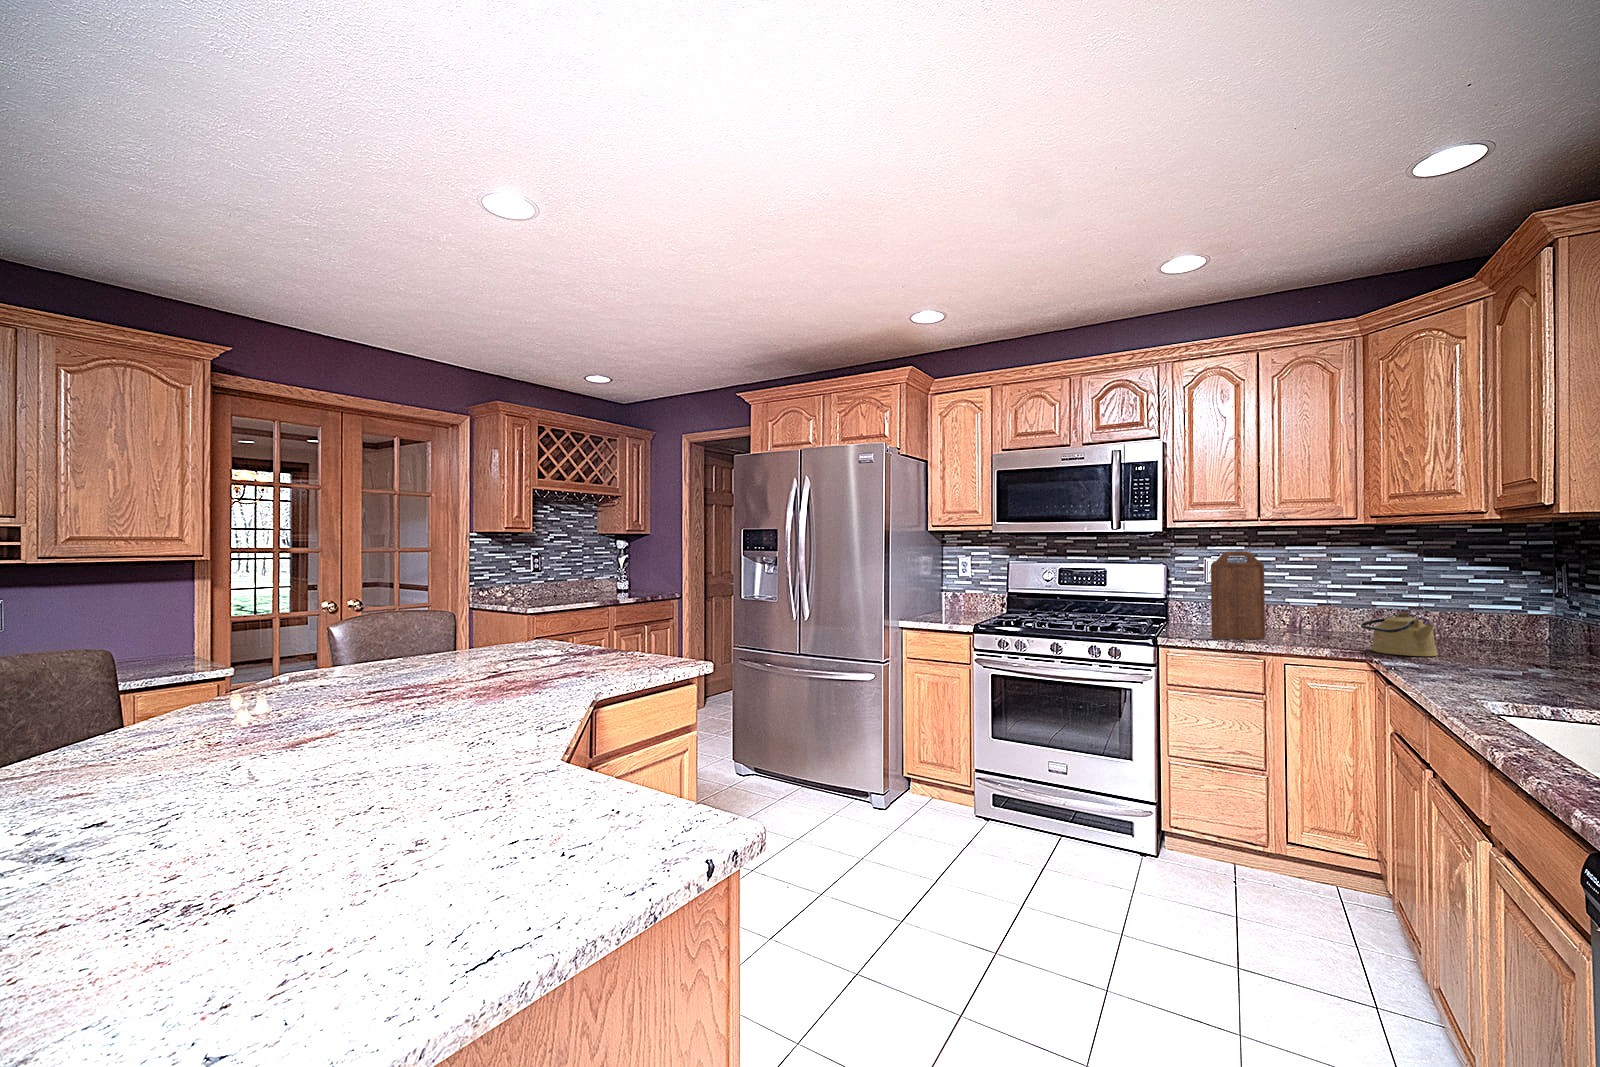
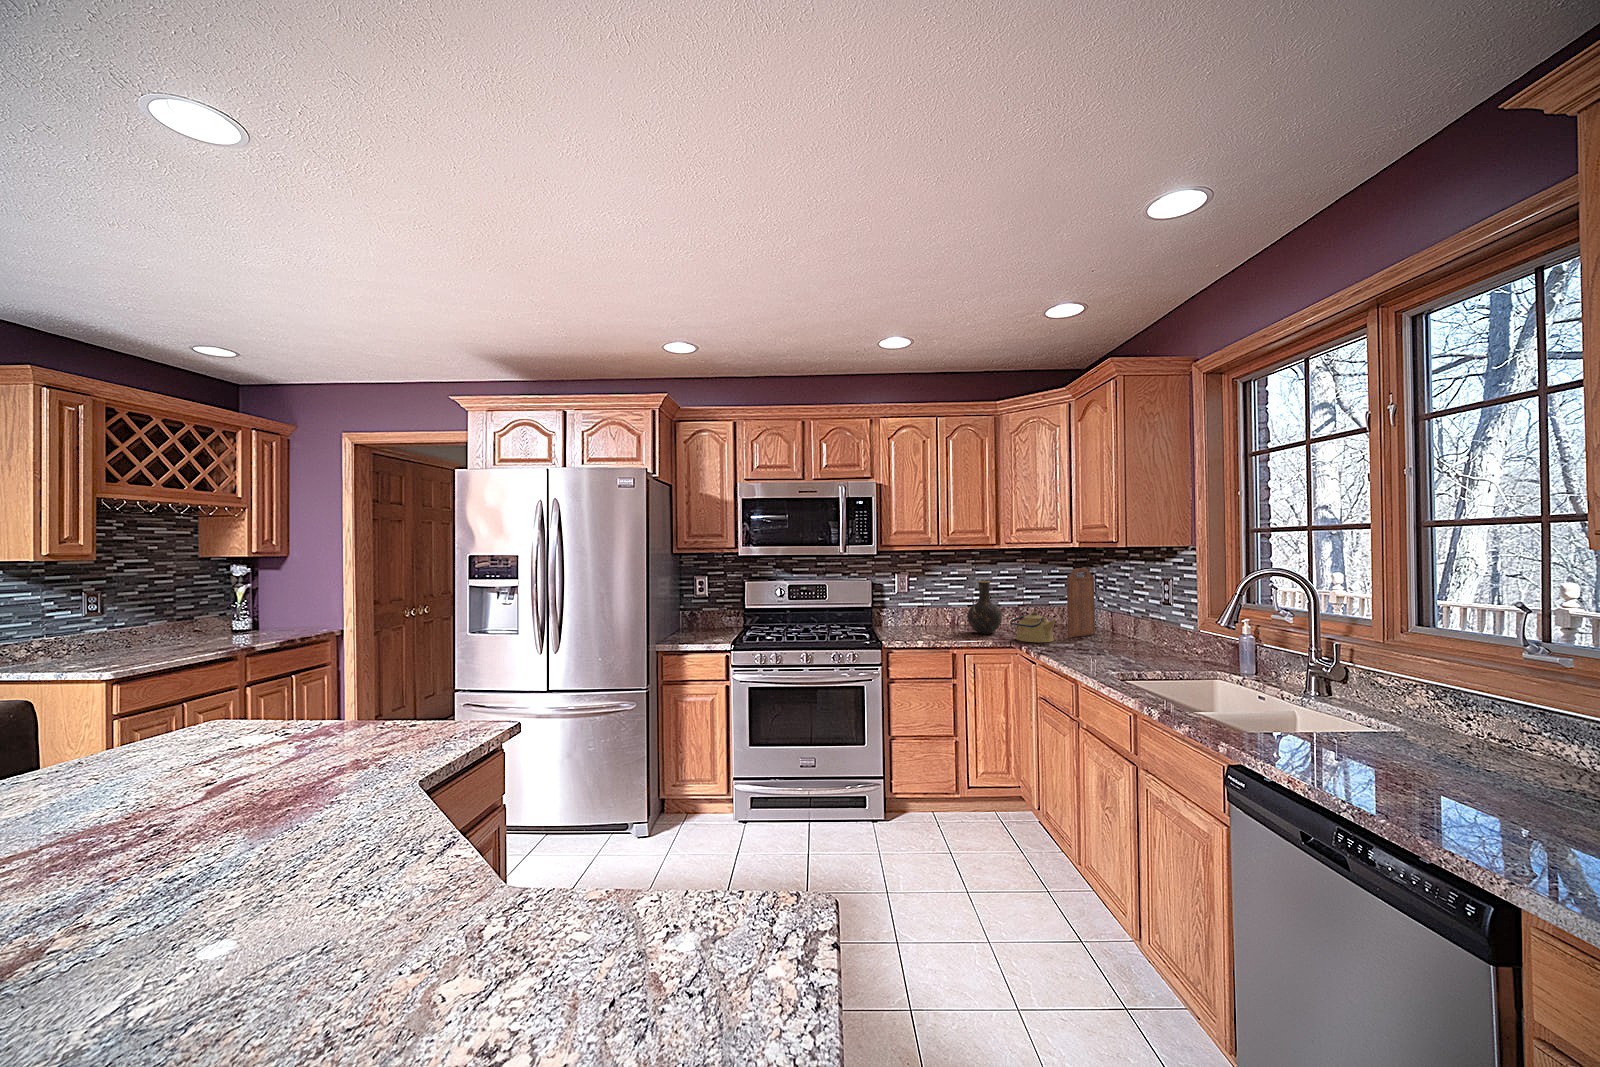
cutting board: present [1211,552,1265,639] -> present [1067,568,1095,637]
vase: none [1302,569,1359,641] -> present [968,581,1002,634]

